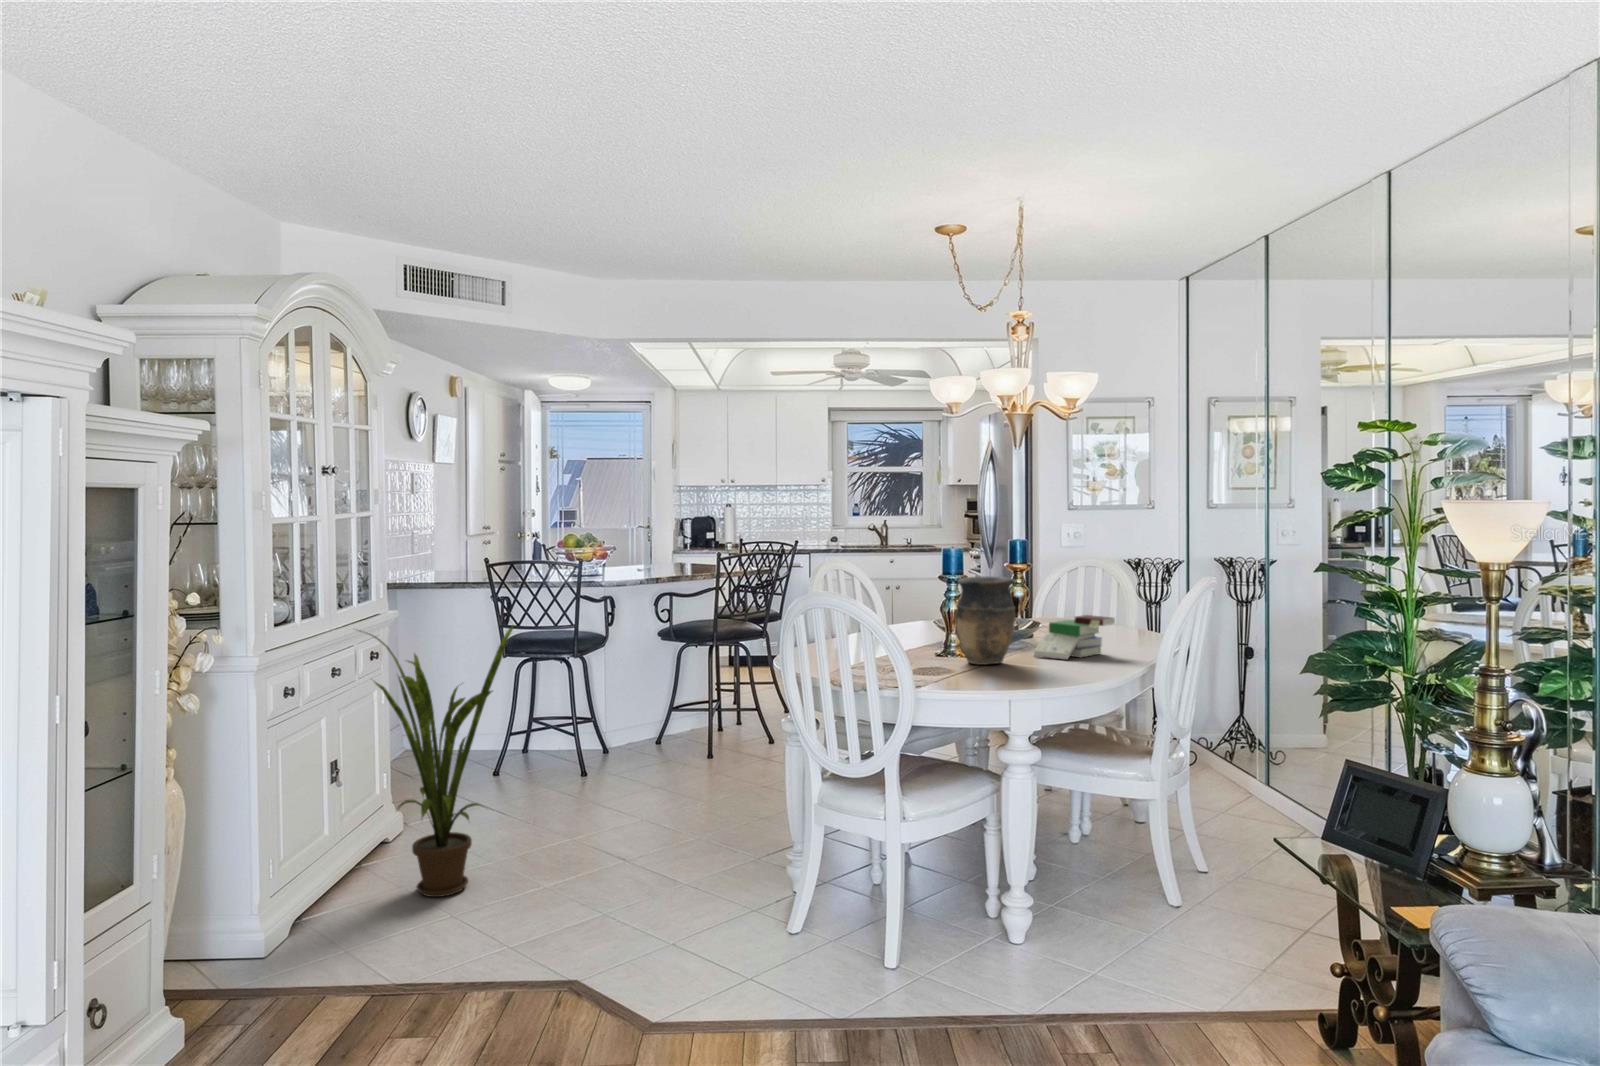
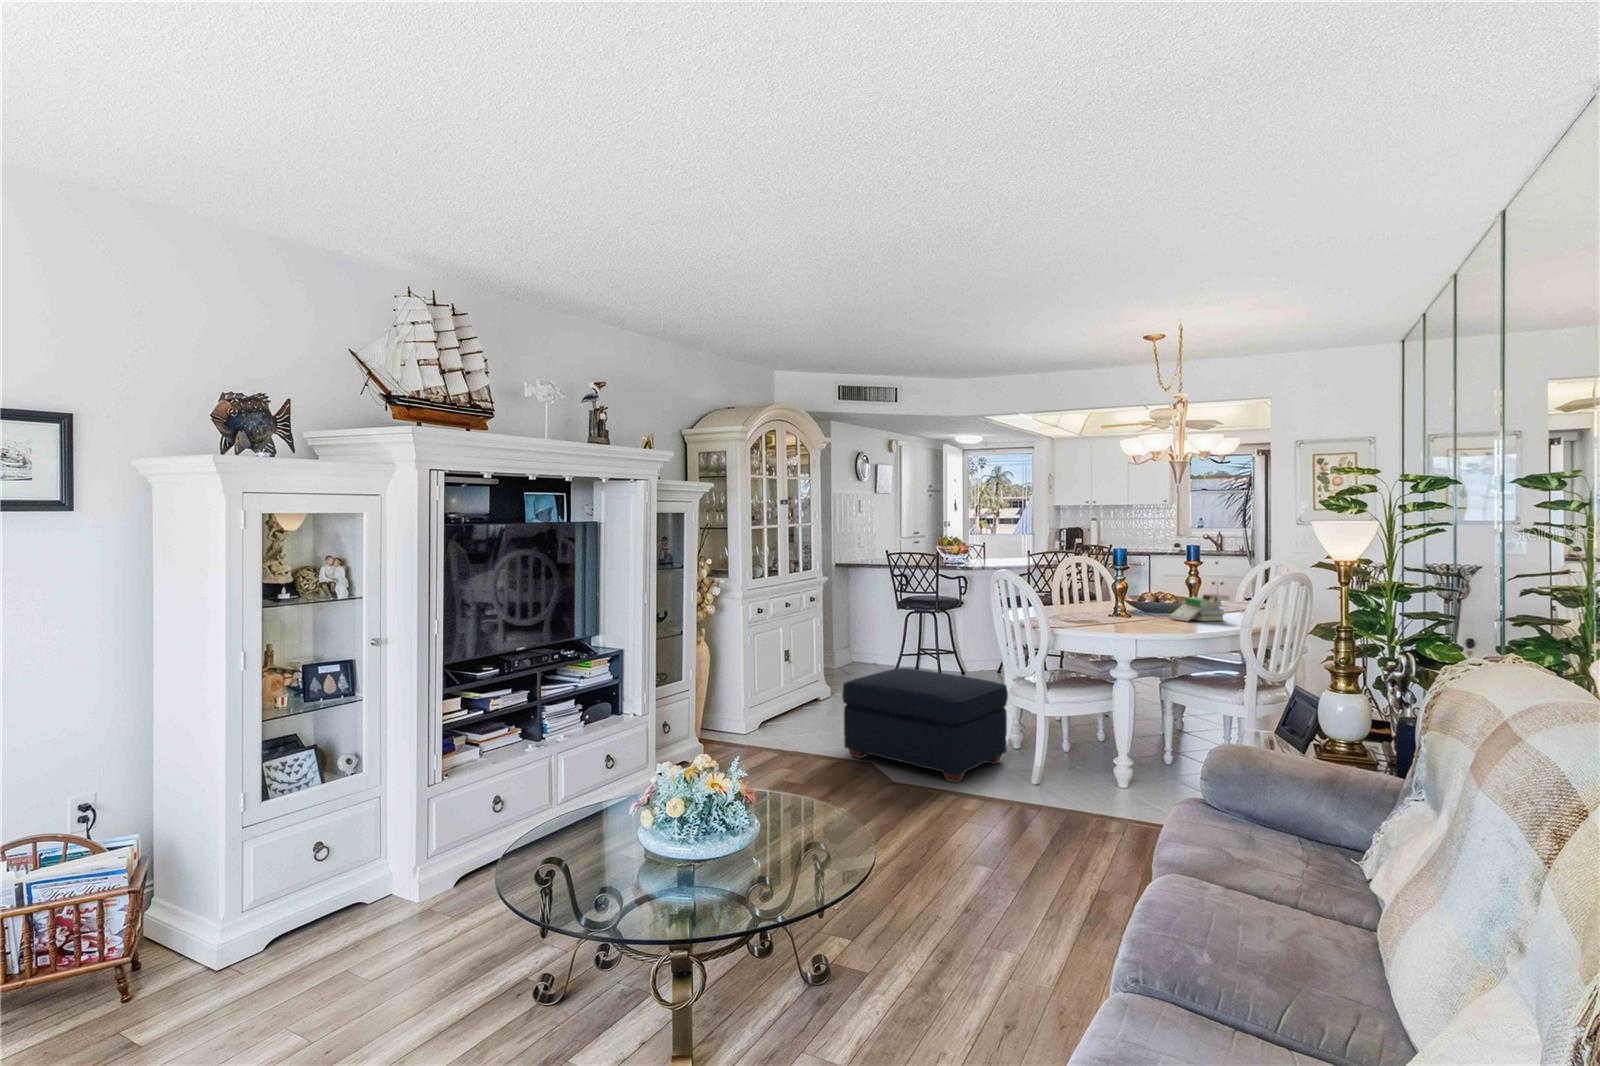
vase: present [956,577,1015,665] -> none [1109,566,1149,620]
house plant: present [356,625,514,897] -> none [794,583,873,721]
ottoman: none [522,782,826,1008] -> present [842,668,1008,783]

